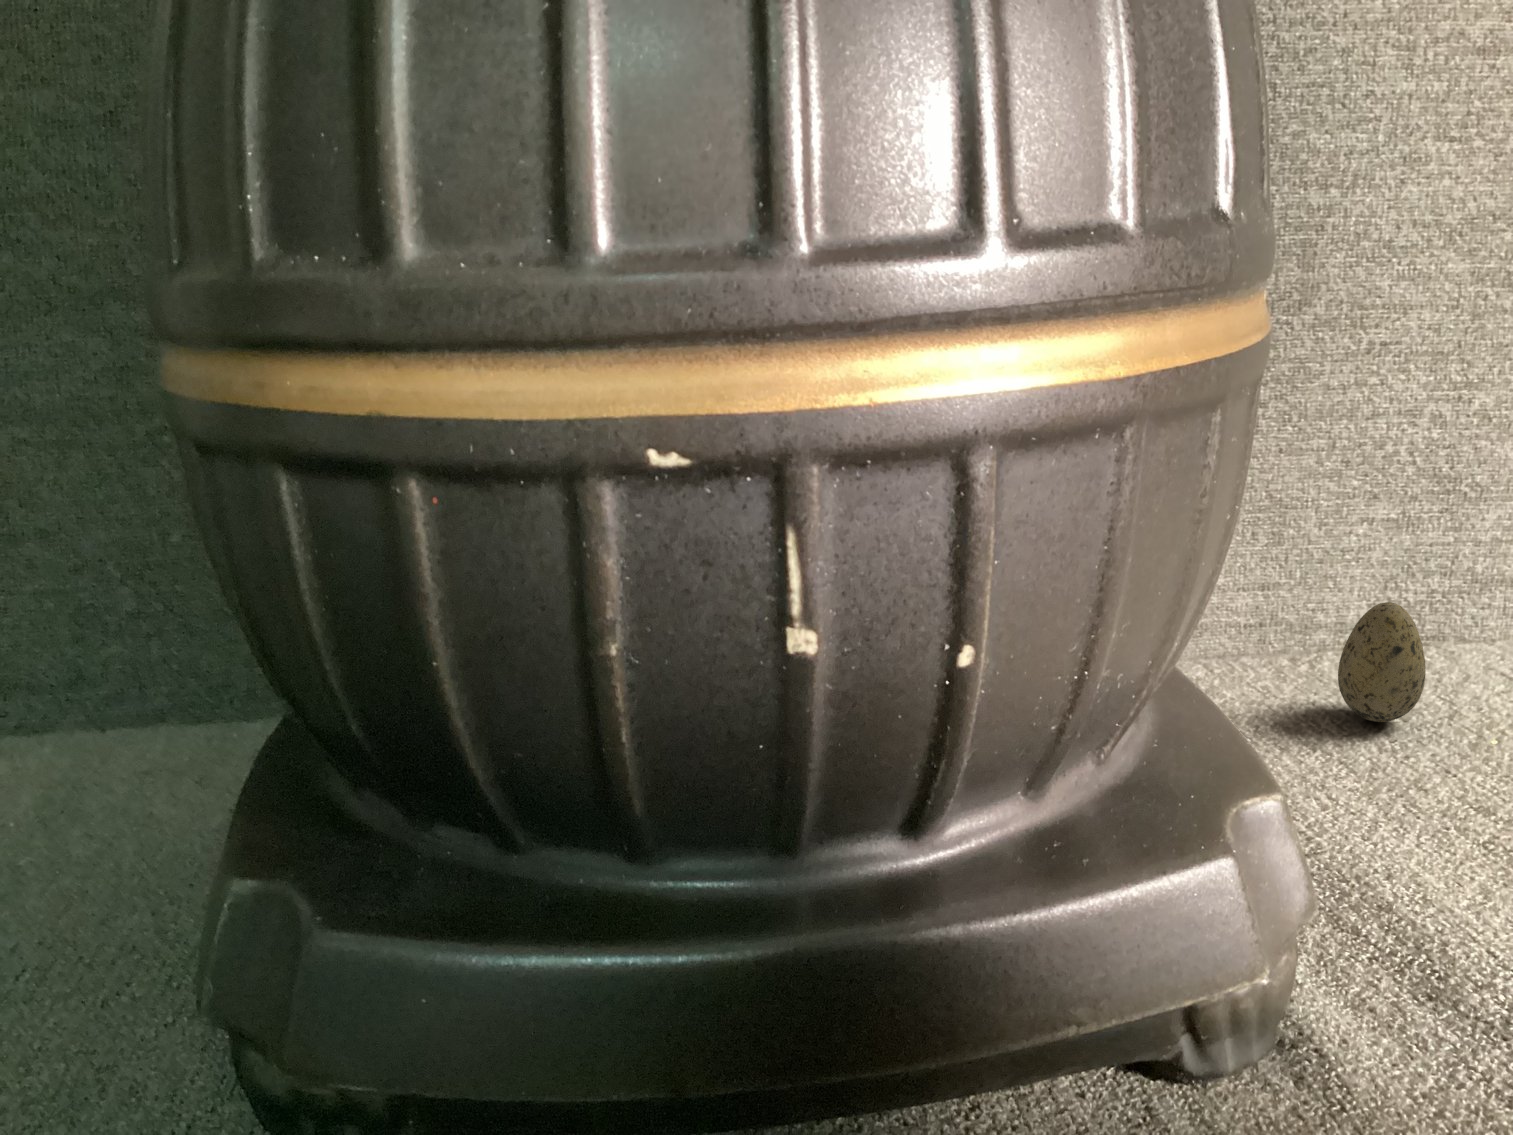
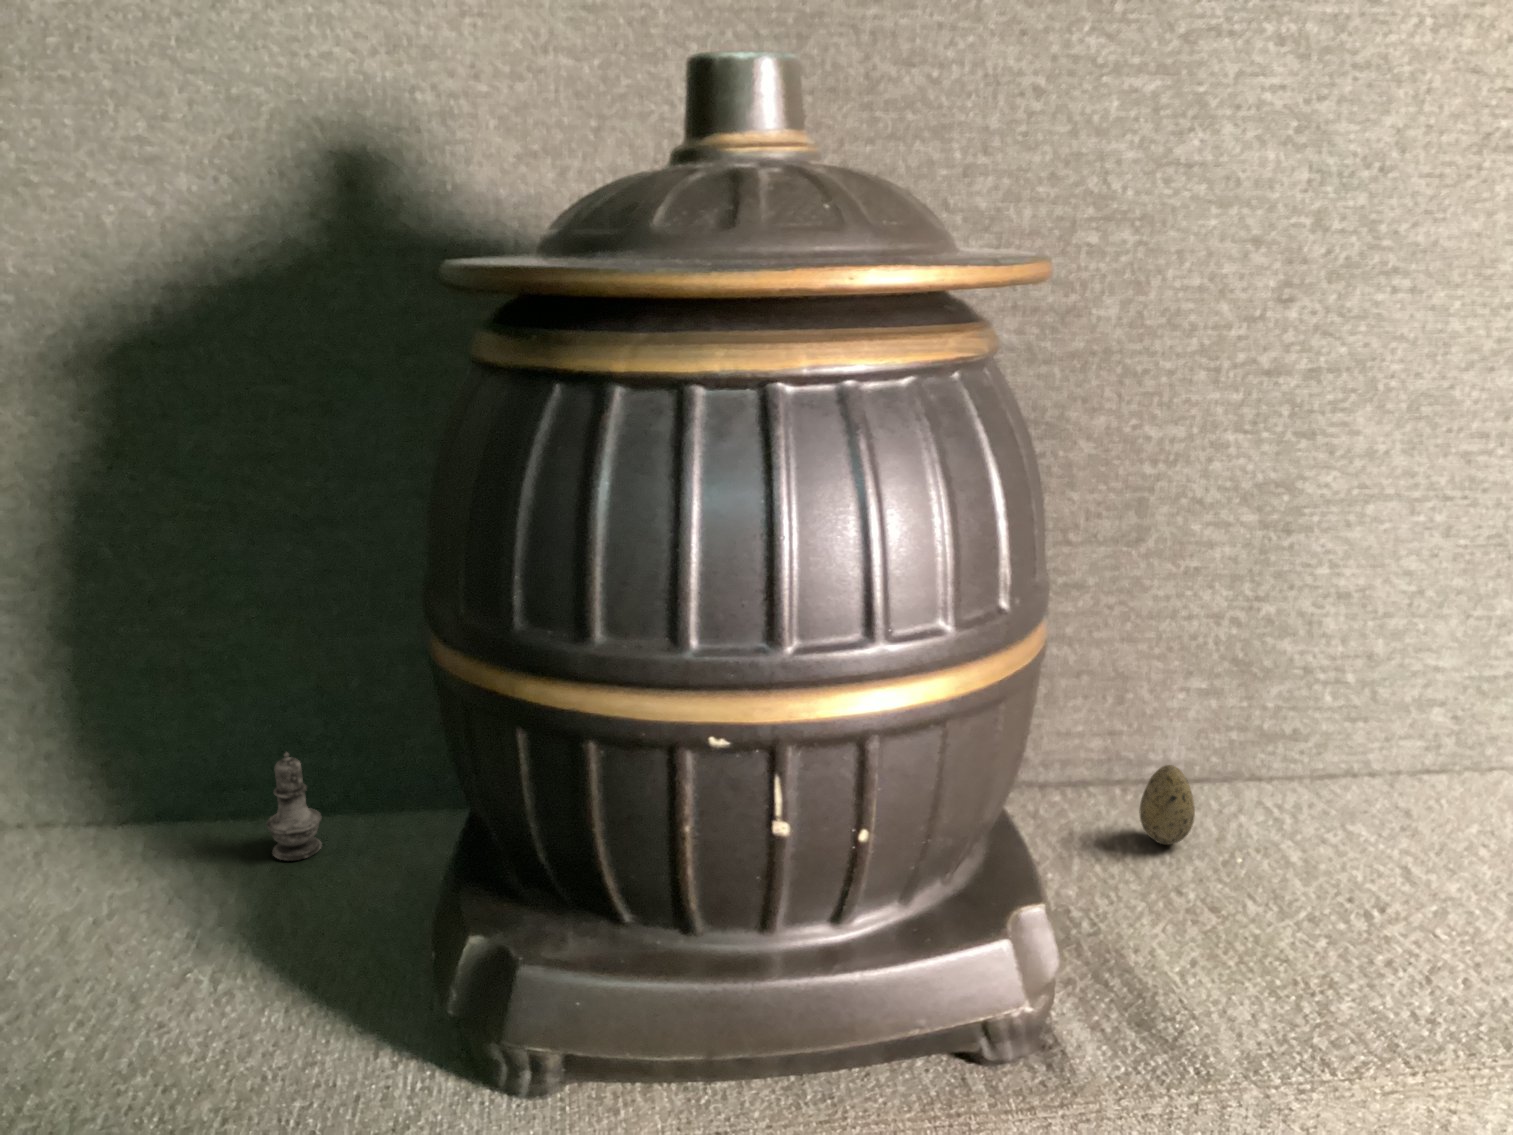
salt shaker: none [68,630,157,788] -> present [266,752,321,861]

